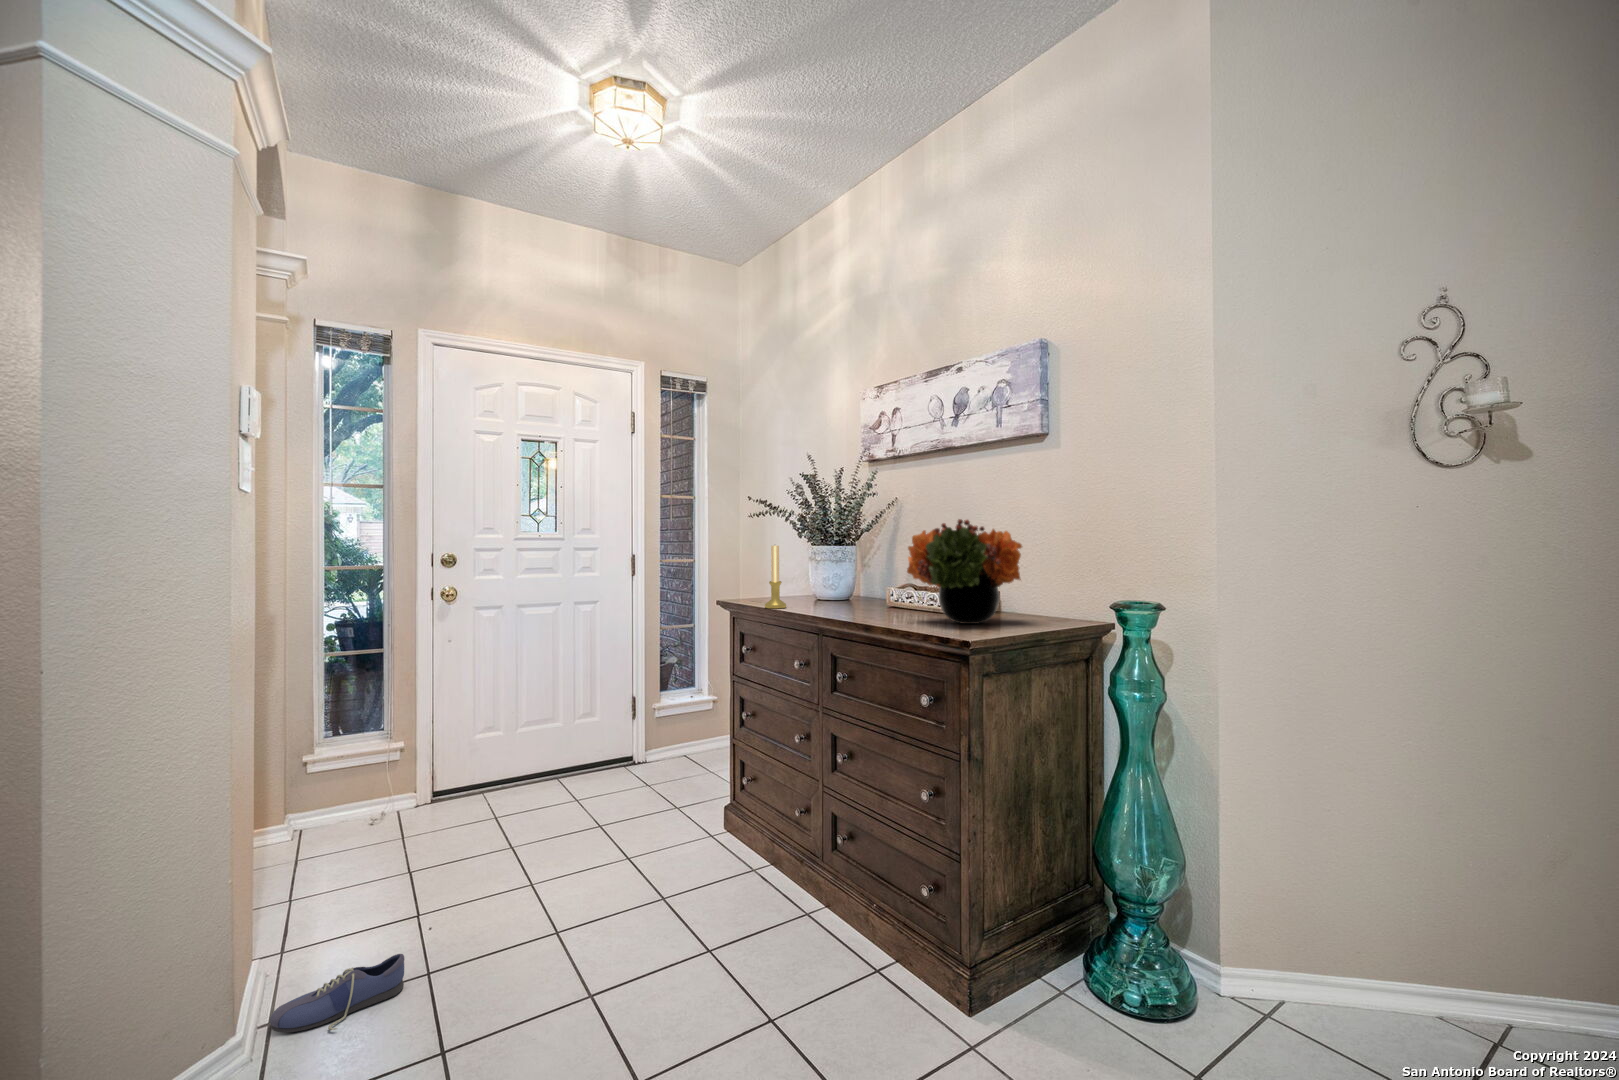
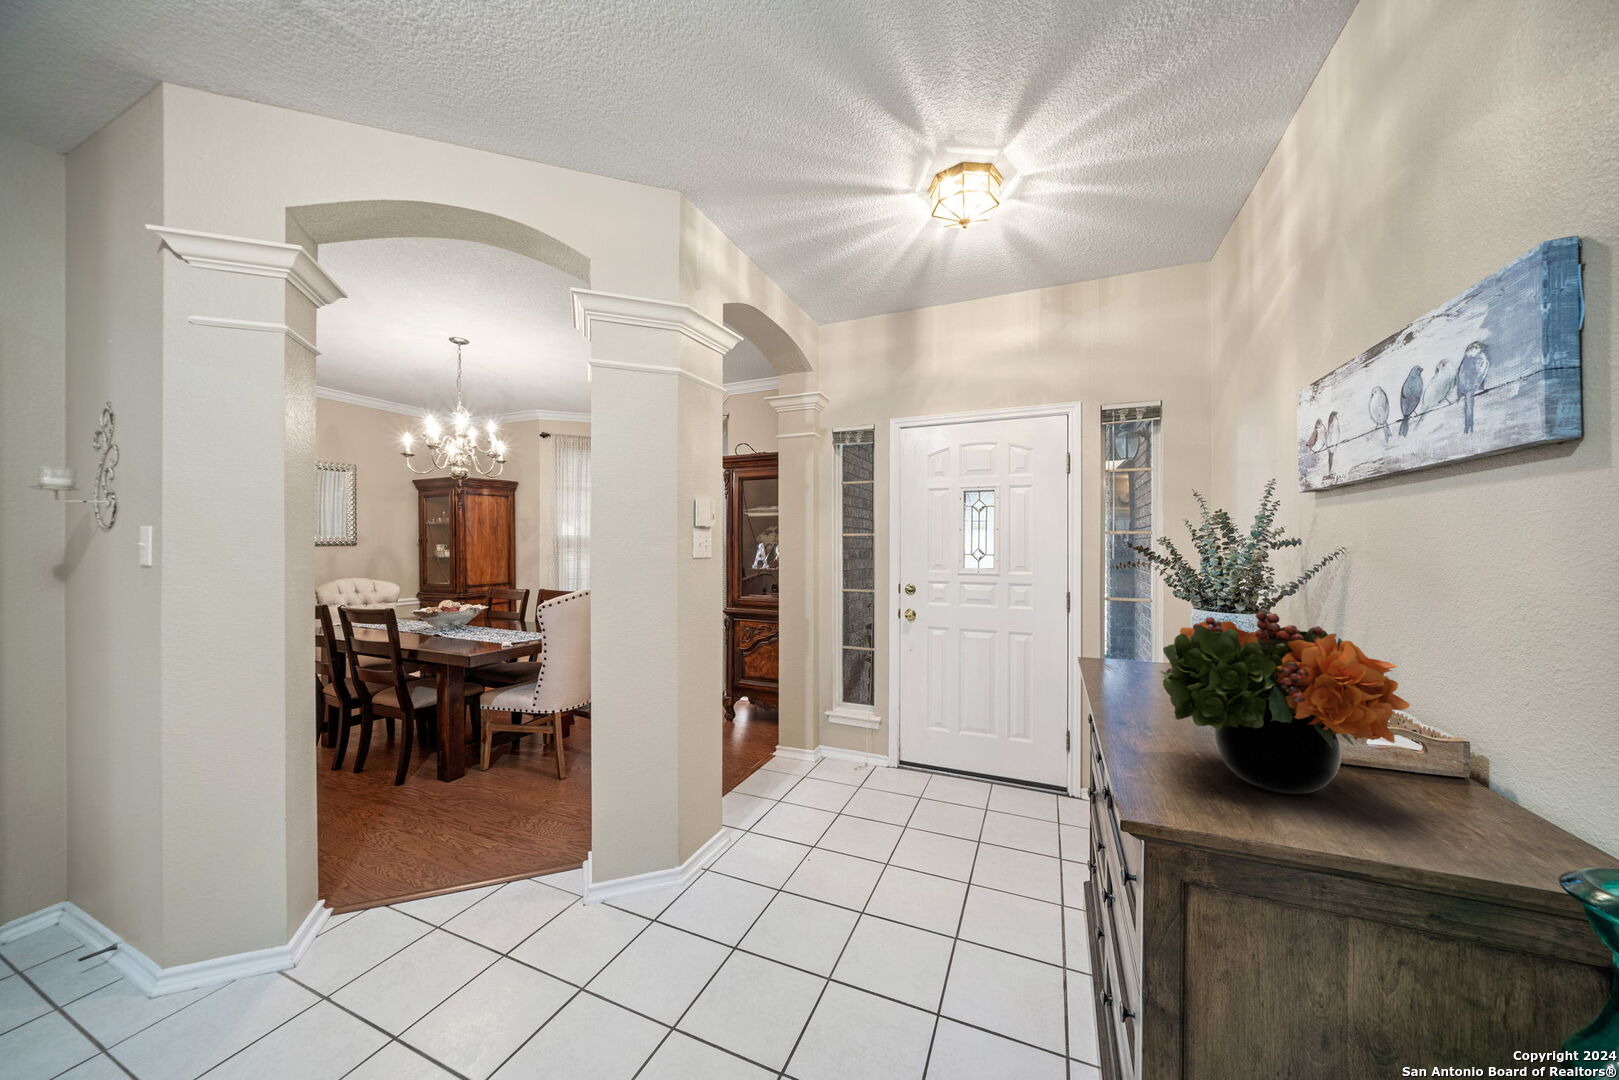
candle holder: present [764,545,787,609] -> none [1102,604,1132,683]
shoe: present [270,954,405,1033] -> none [705,861,767,896]

